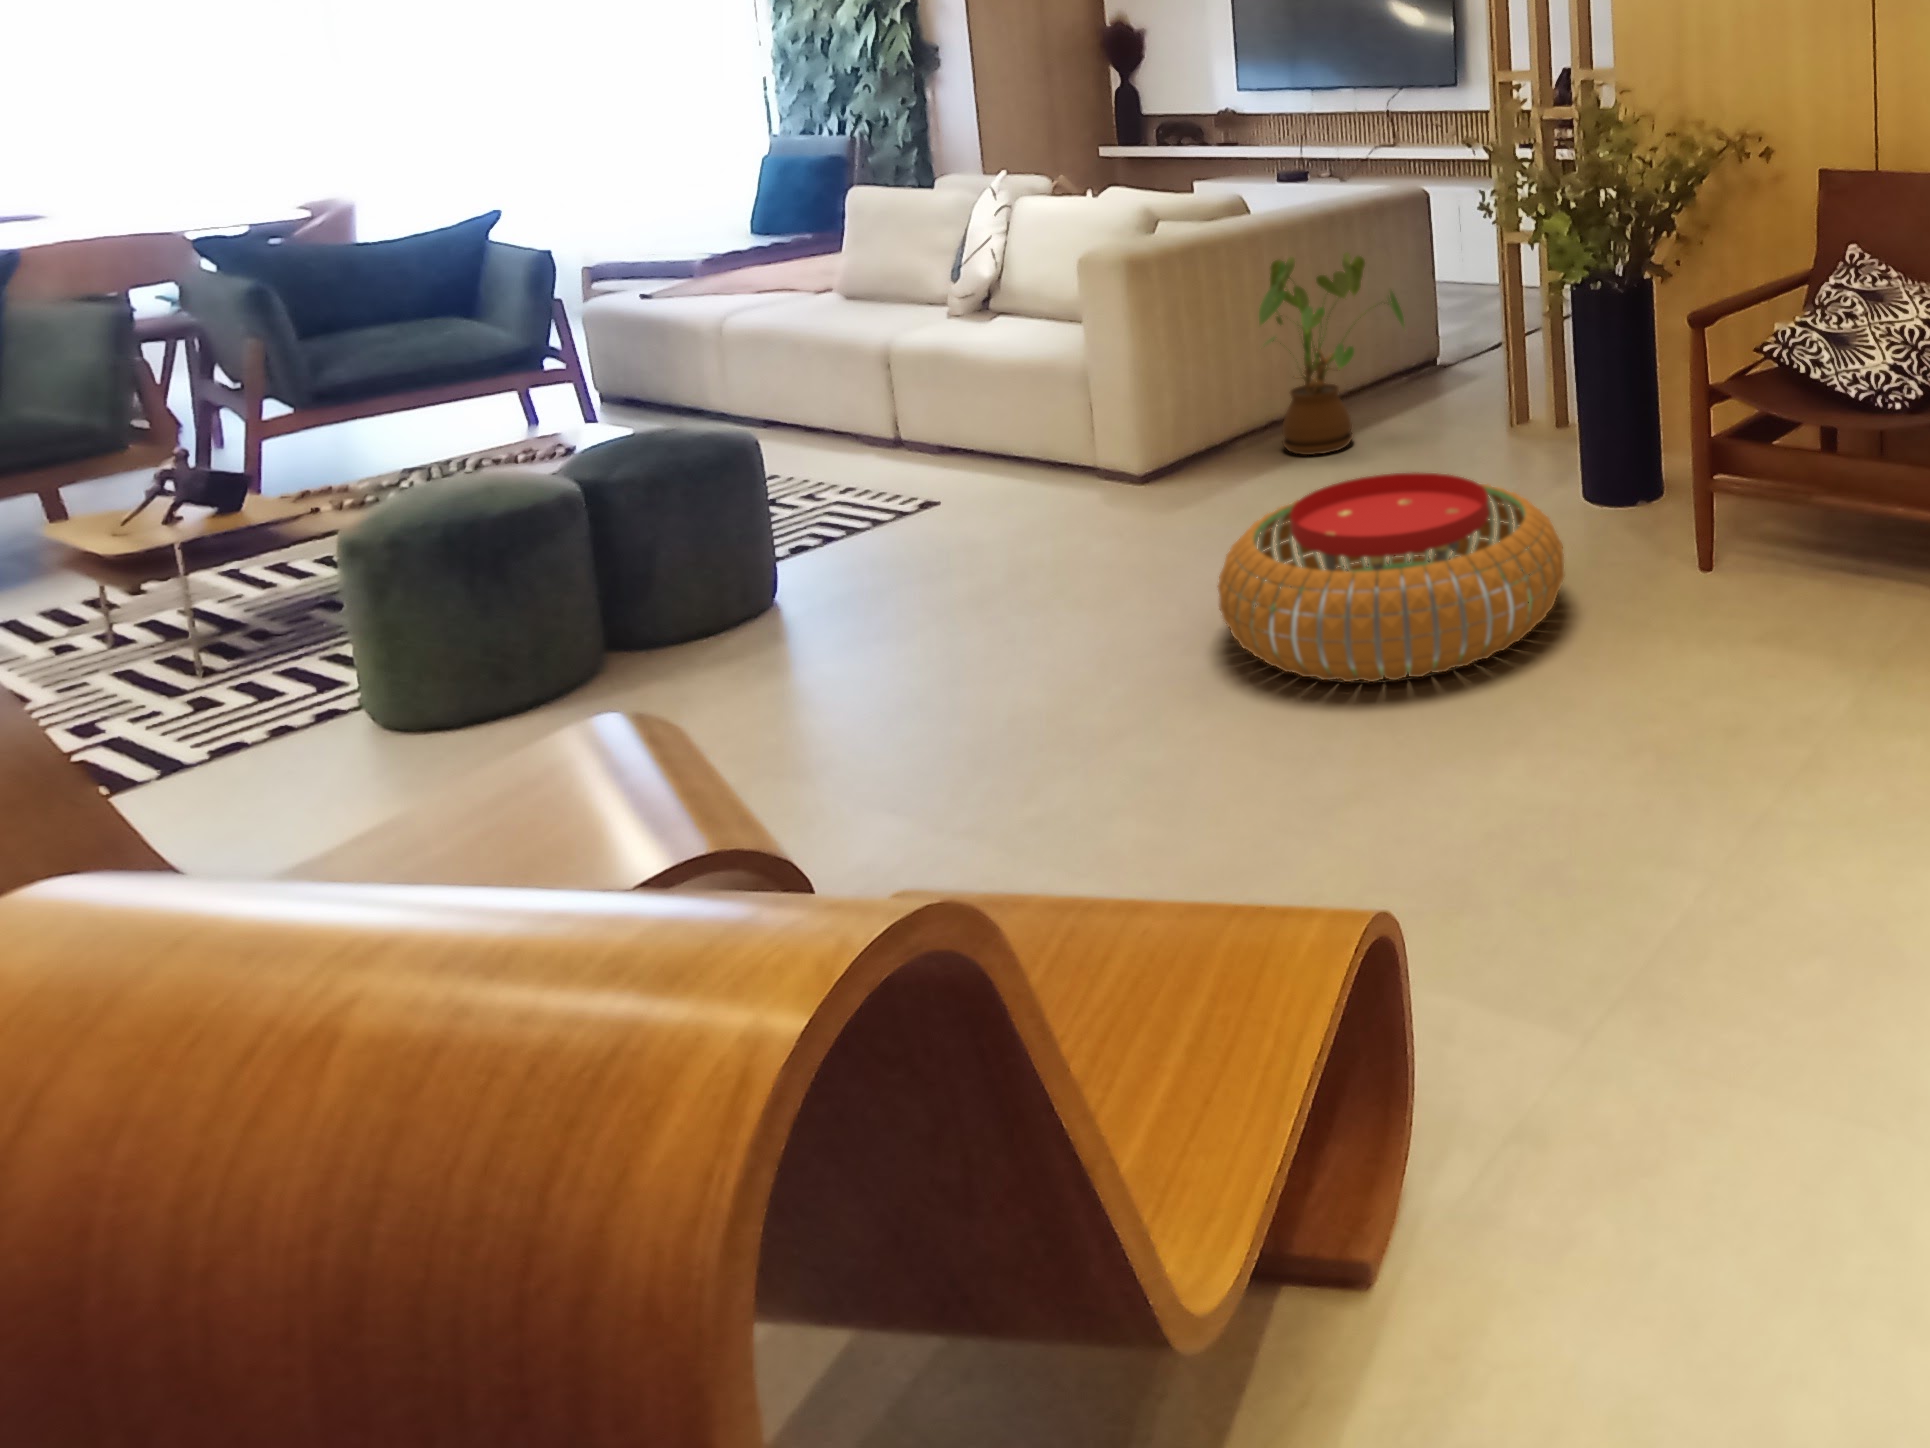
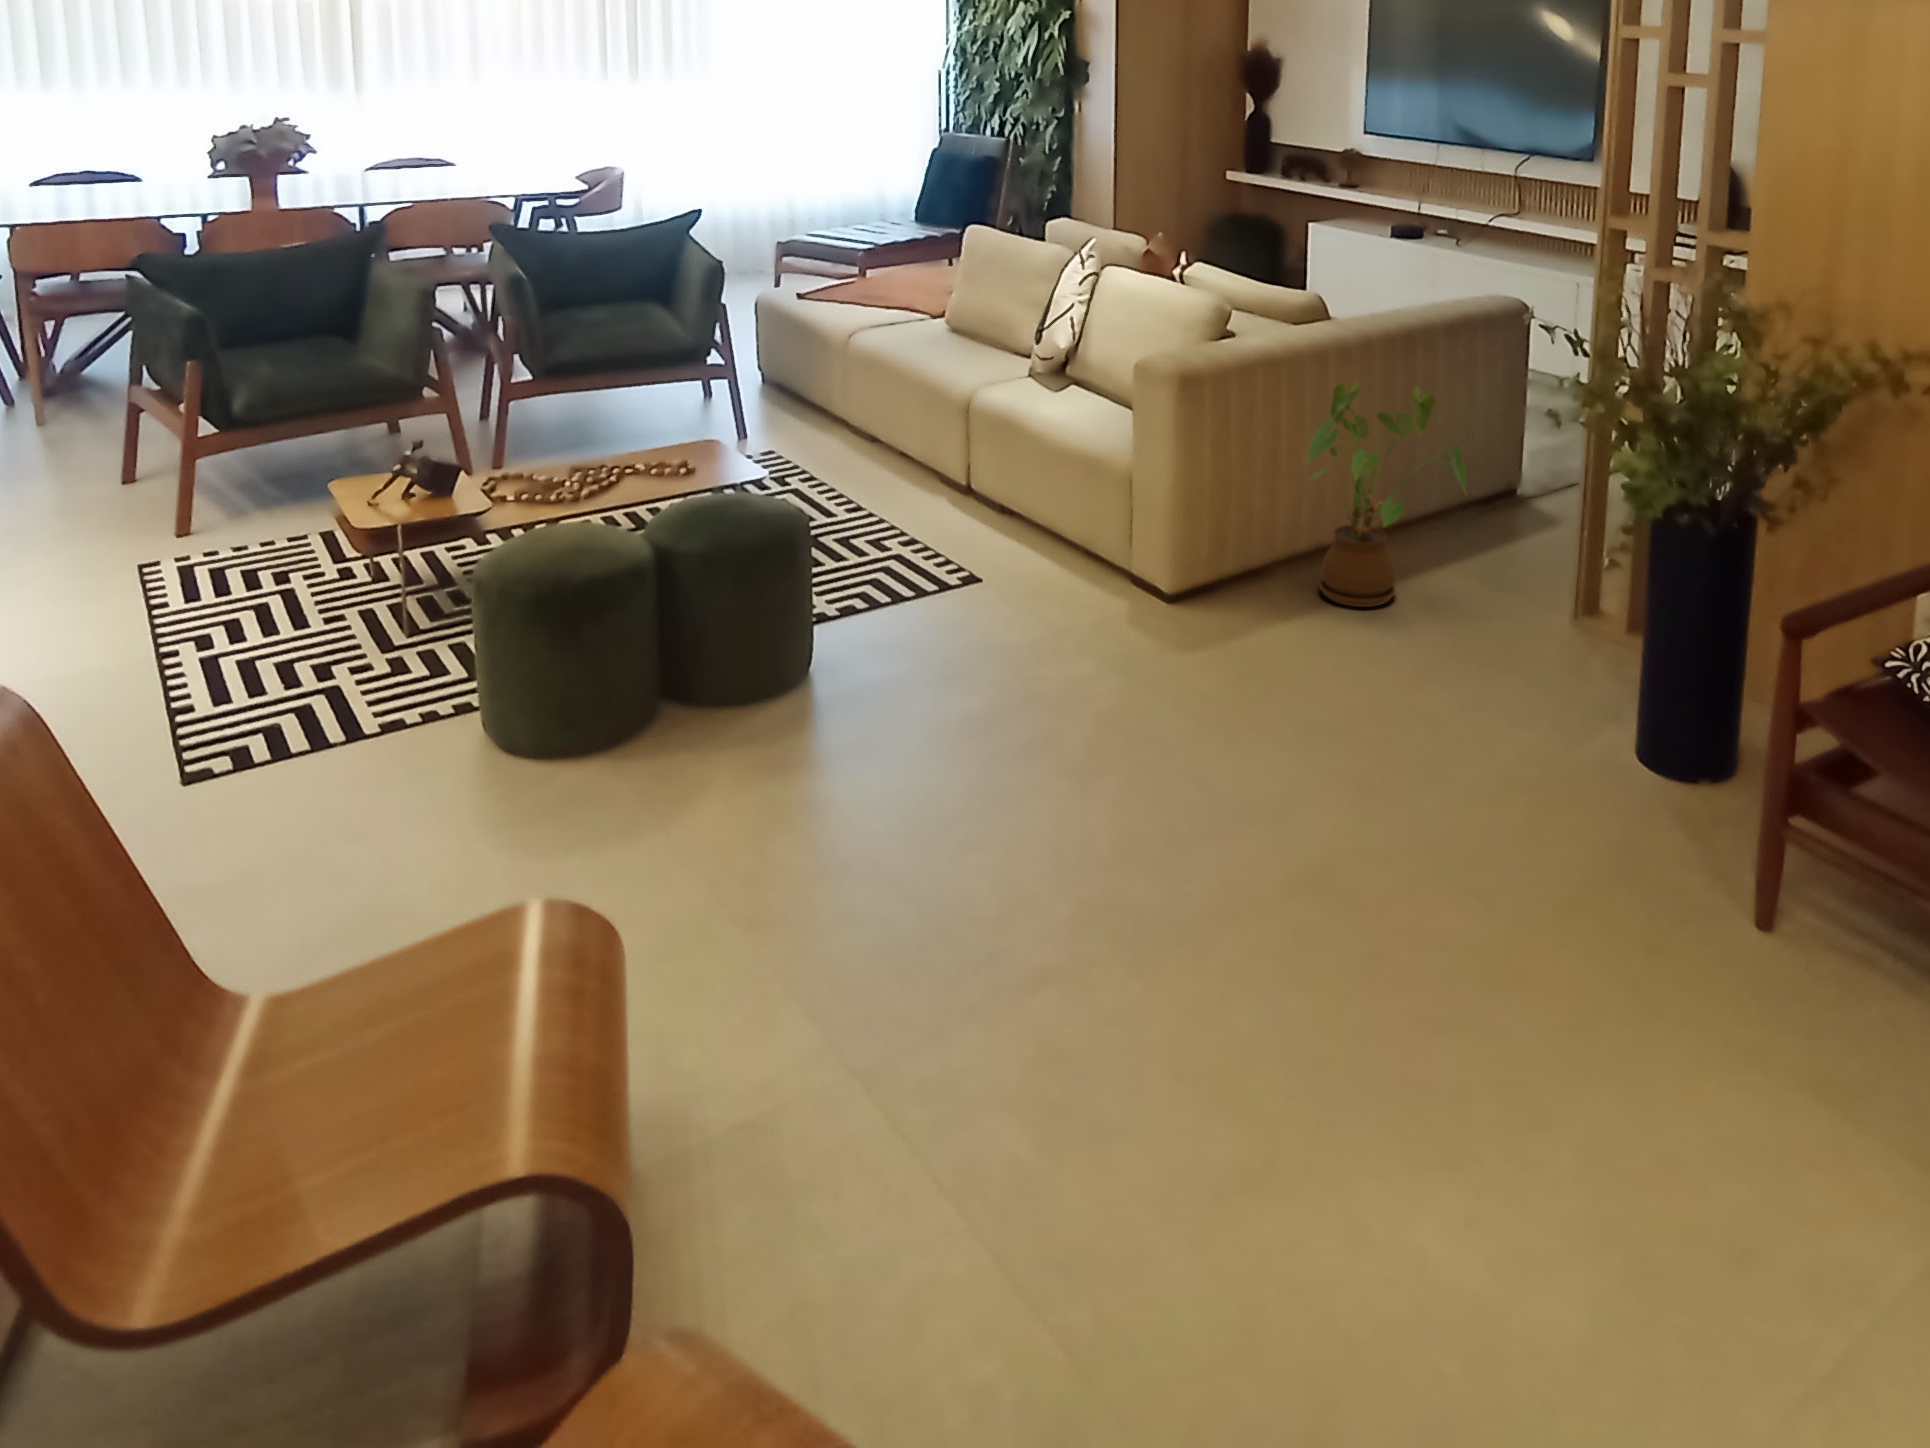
pouf: present [1218,472,1565,682] -> none [1187,700,1582,980]

